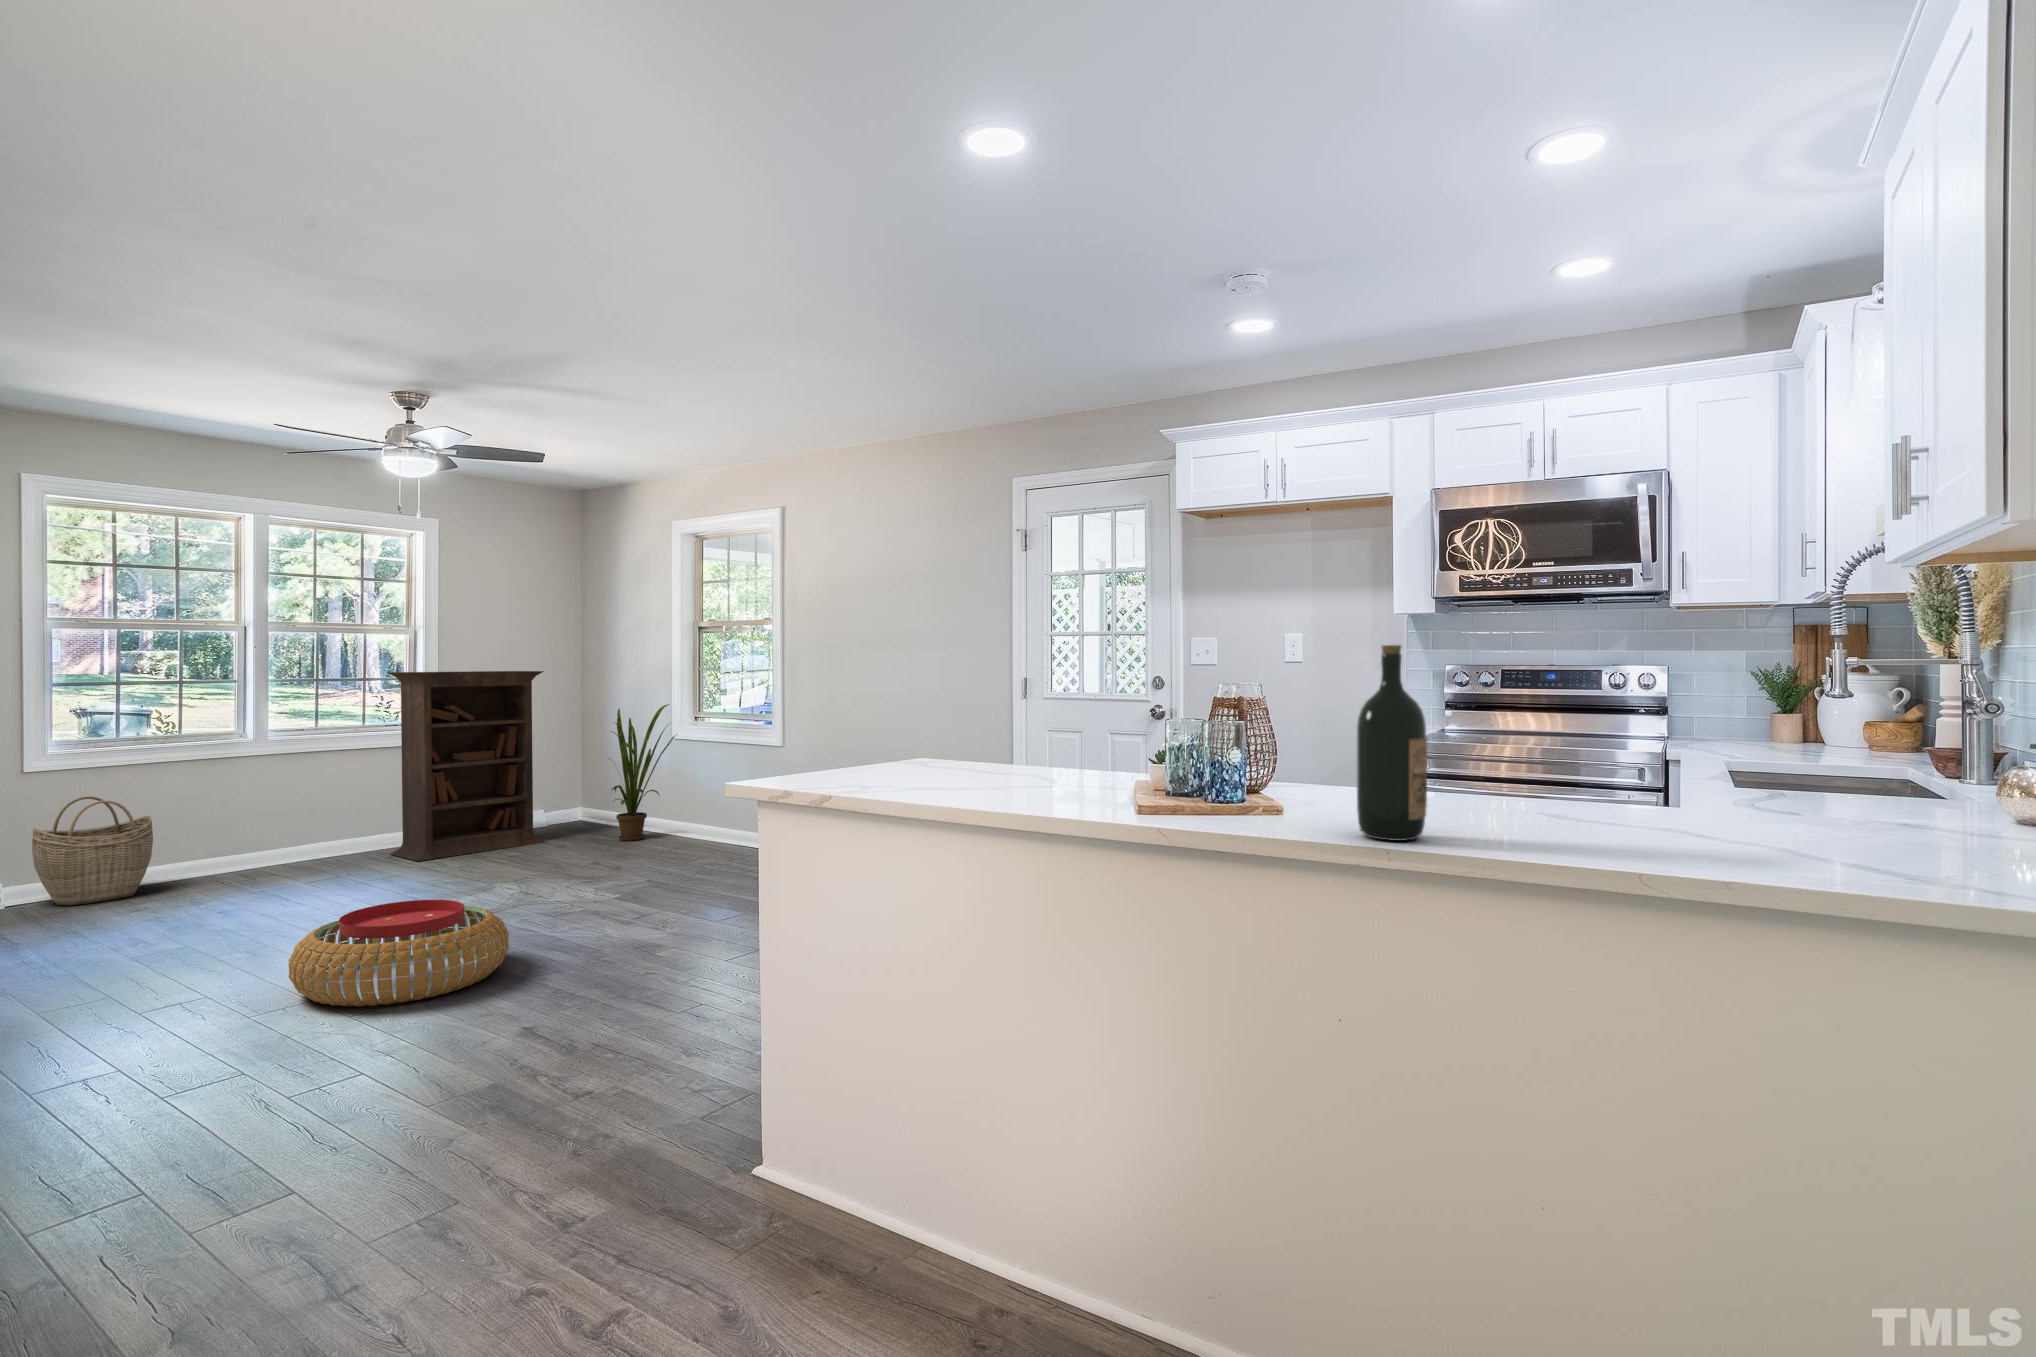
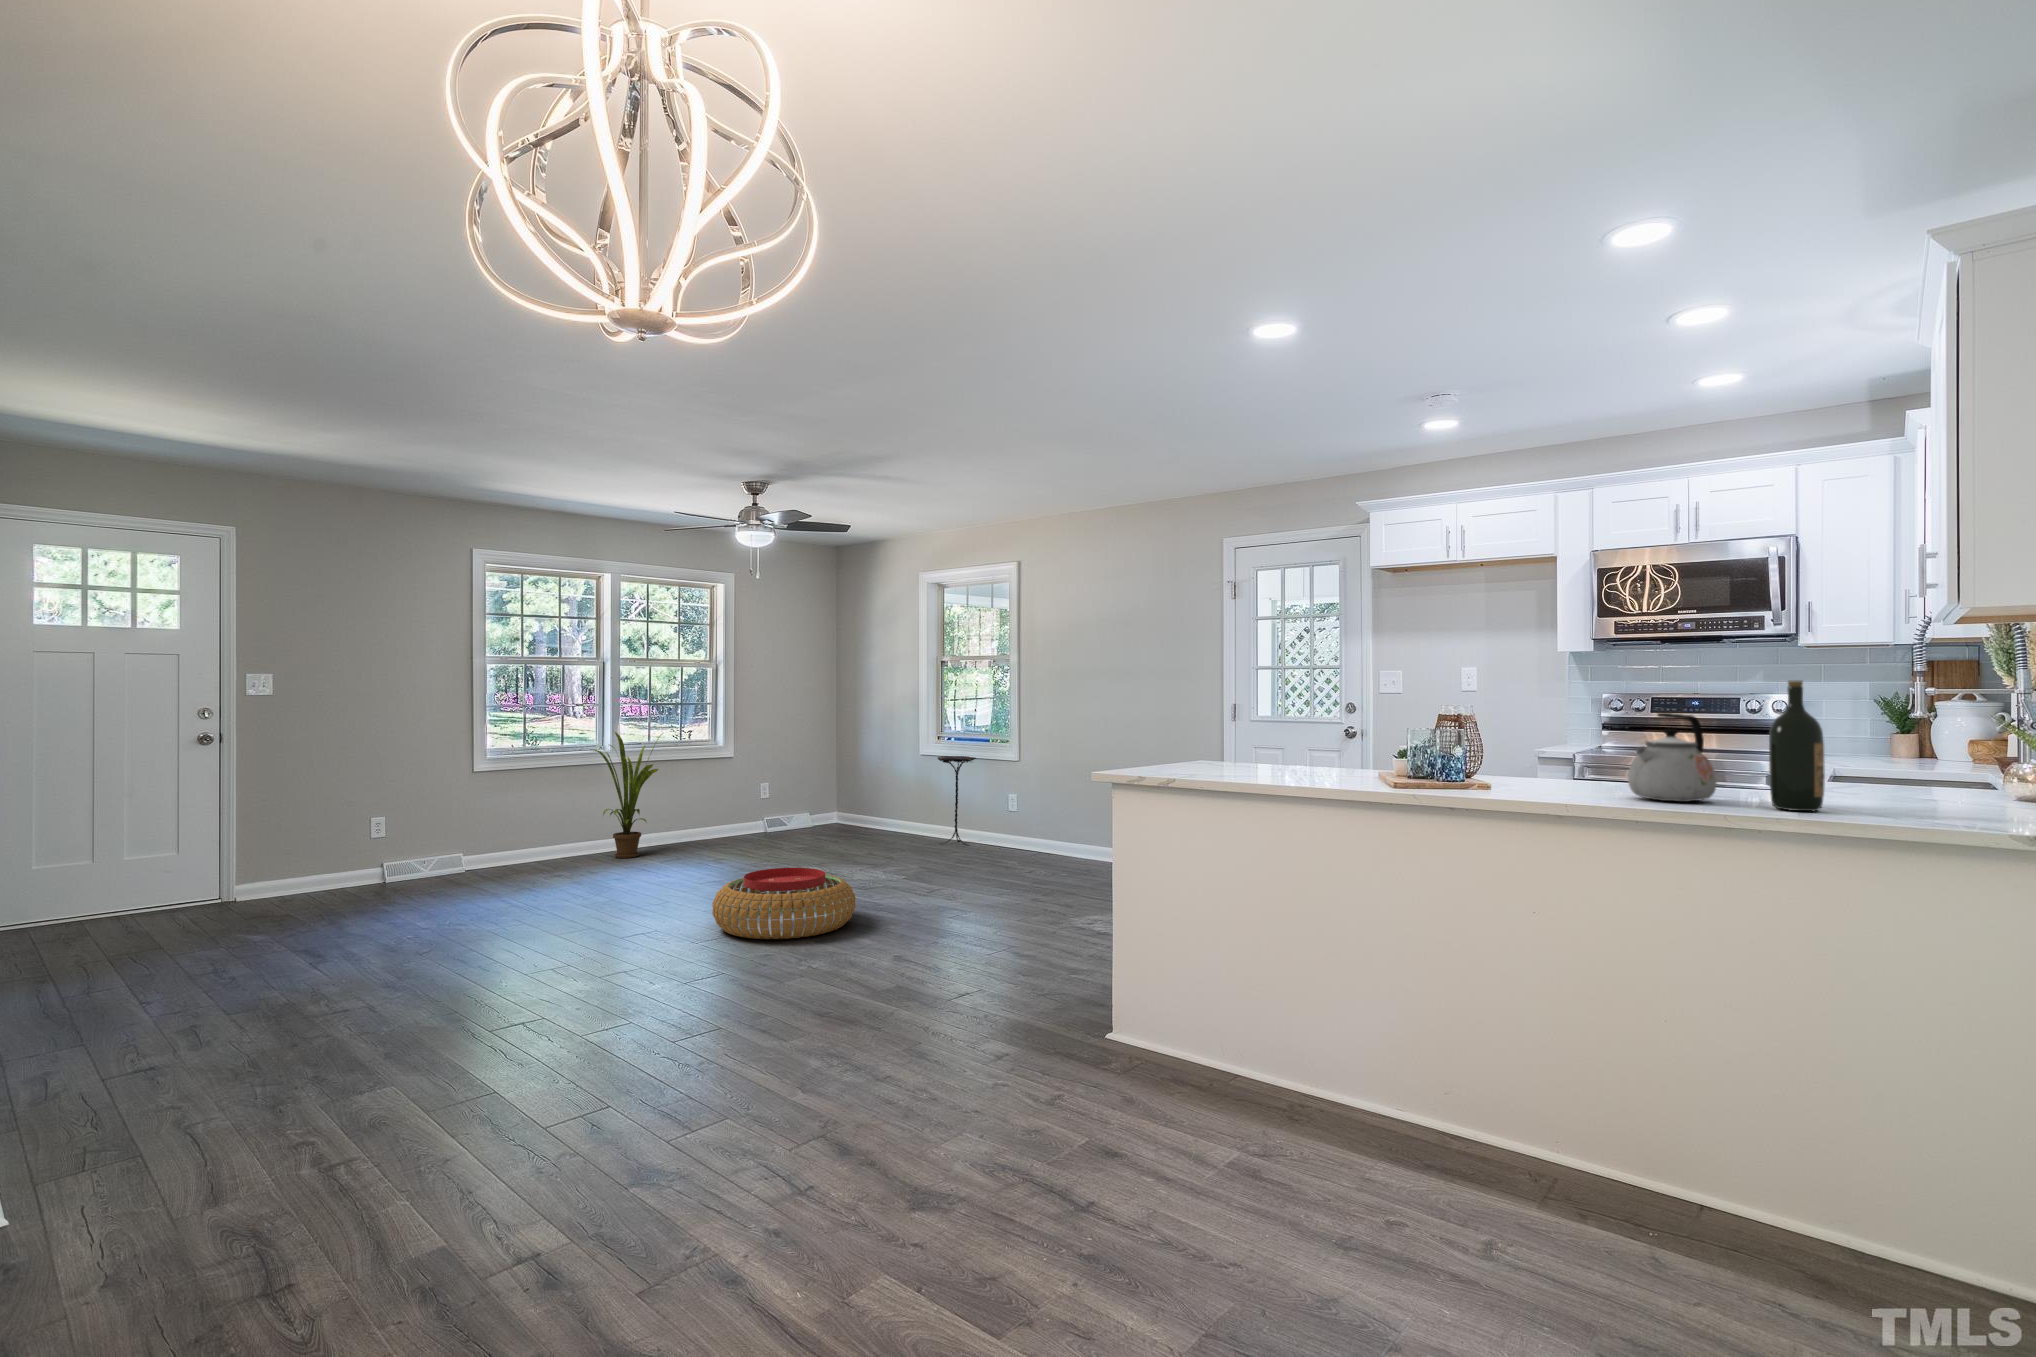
wine bottle: present [1357,645,1427,841] -> present [1769,680,1825,811]
bookcase: present [388,671,544,861] -> none [700,697,816,849]
kettle: none [1481,696,1617,841] -> present [1628,713,1717,802]
house plant: present [608,704,677,841] -> present [593,732,662,858]
side table: none [691,741,740,848] -> present [938,756,976,844]
woven basket: present [32,796,153,905] -> none [475,791,550,872]

